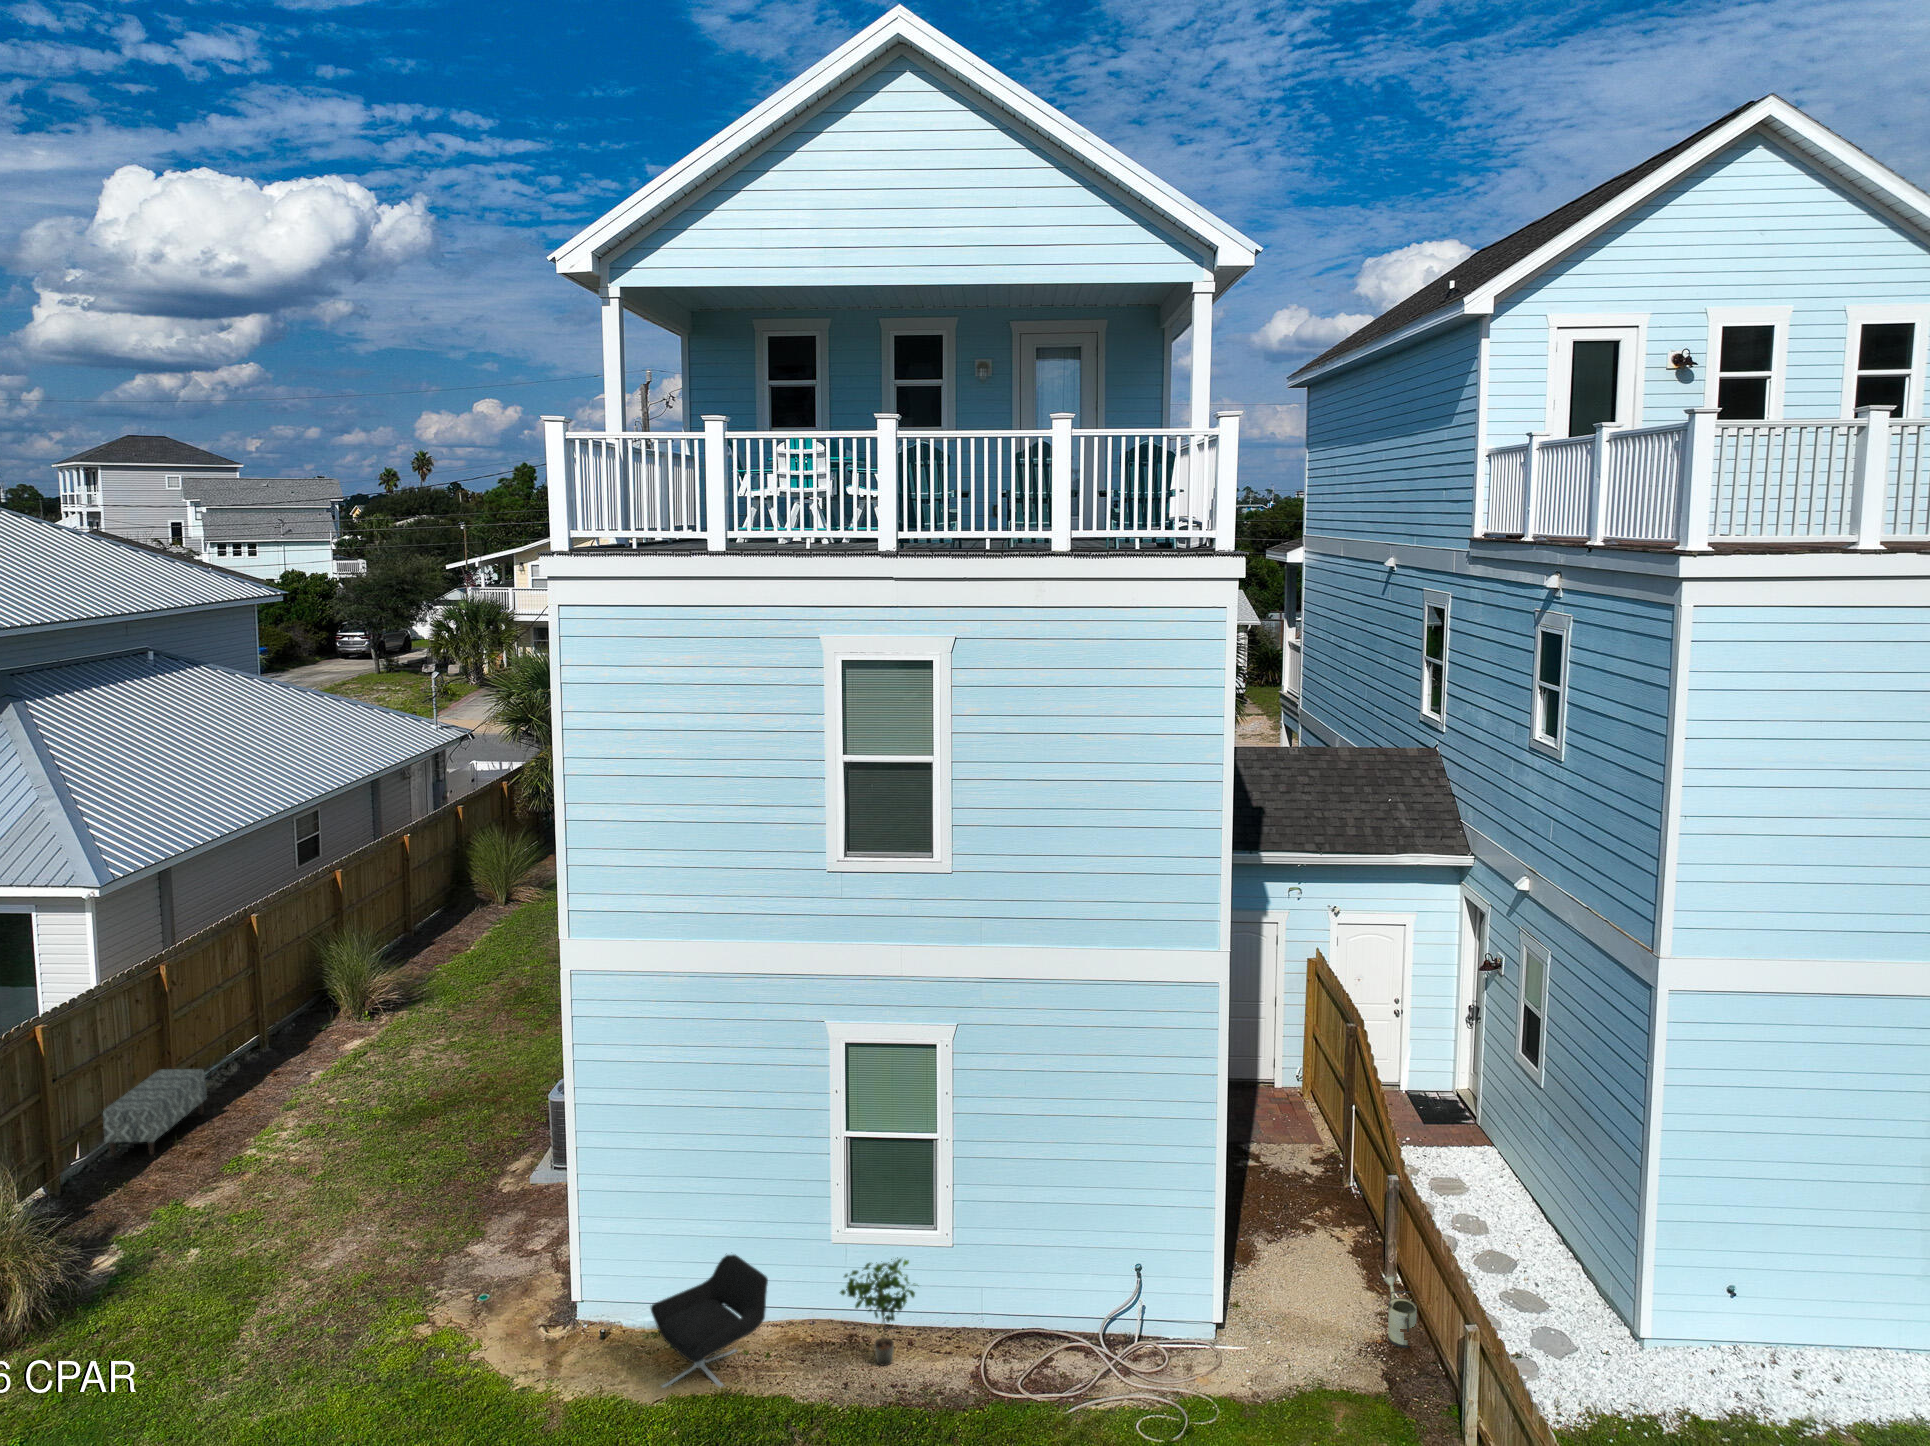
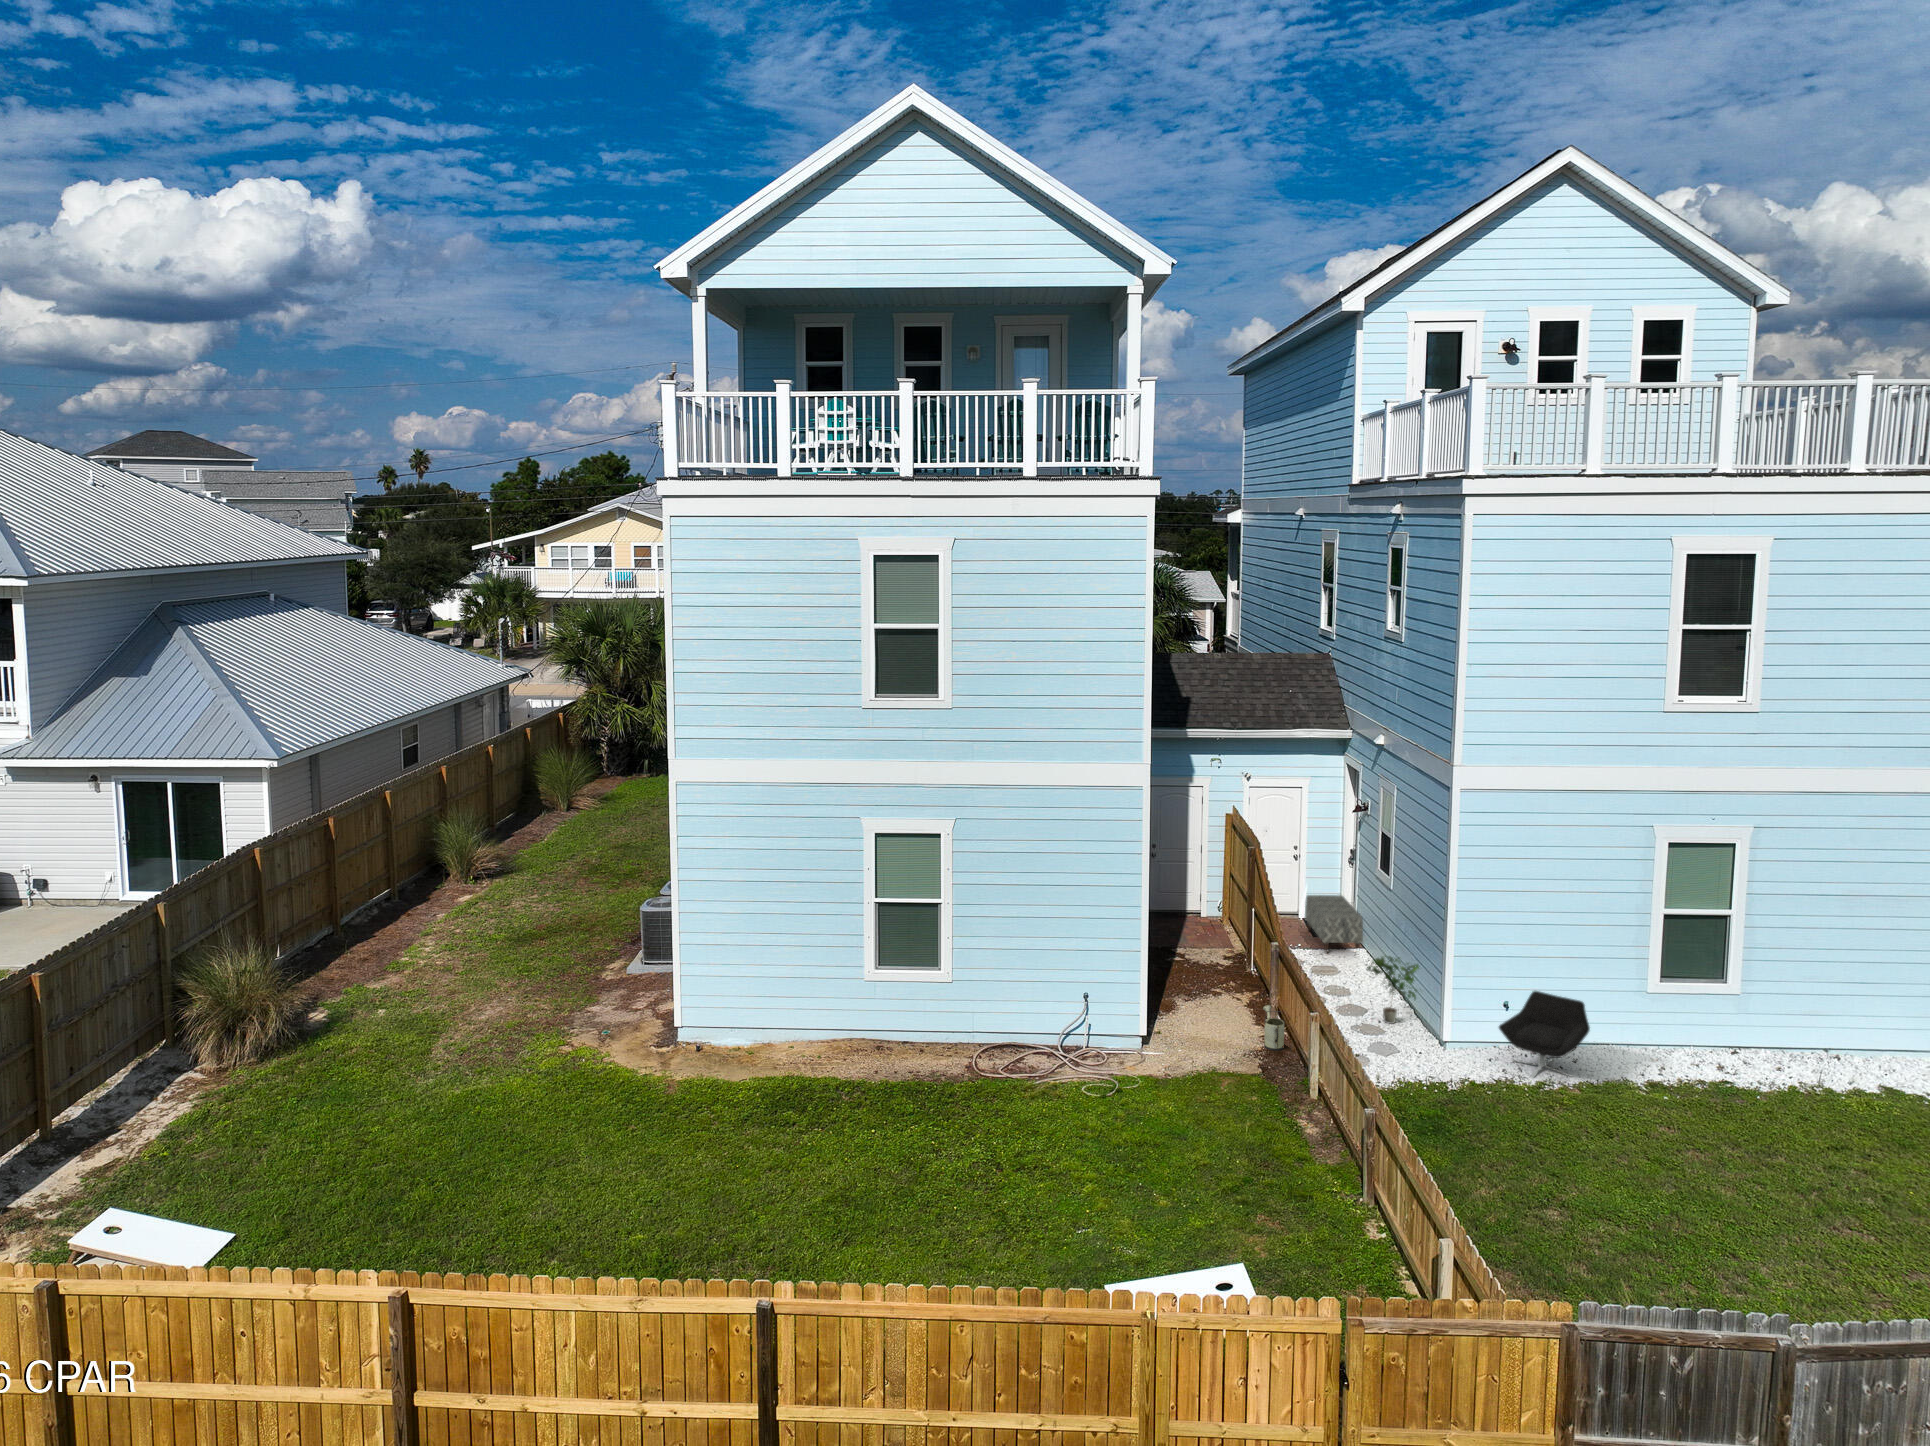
bench: present [103,1069,207,1156] -> present [1305,895,1363,954]
lounge chair: present [651,1255,768,1388] -> present [1499,991,1590,1078]
potted plant: present [840,1257,915,1366] -> present [1367,956,1419,1024]

